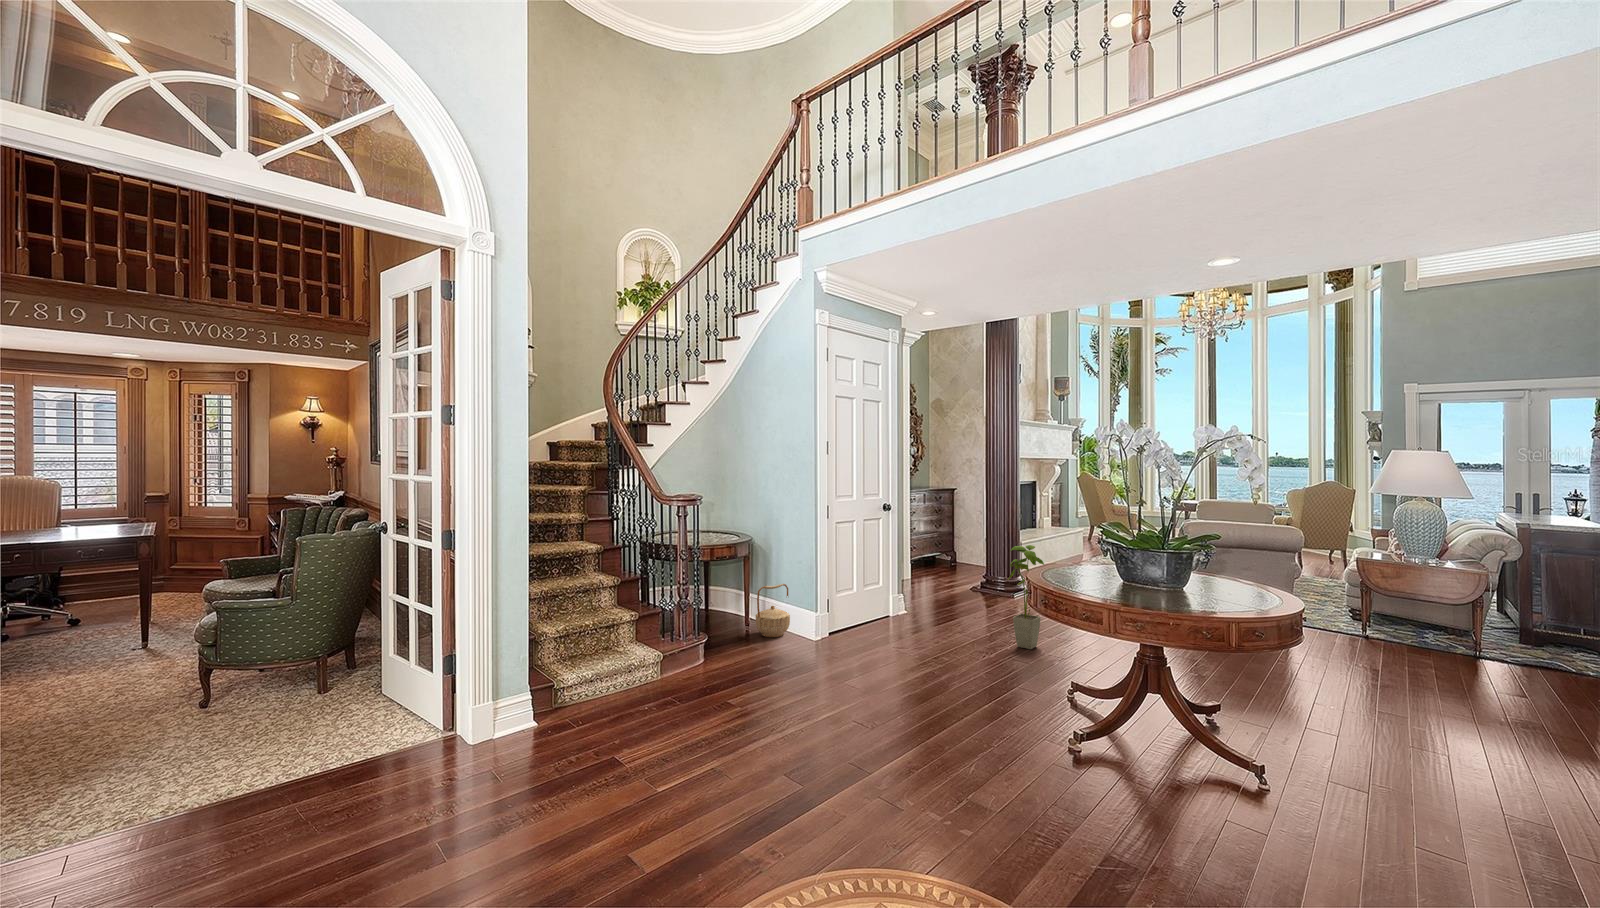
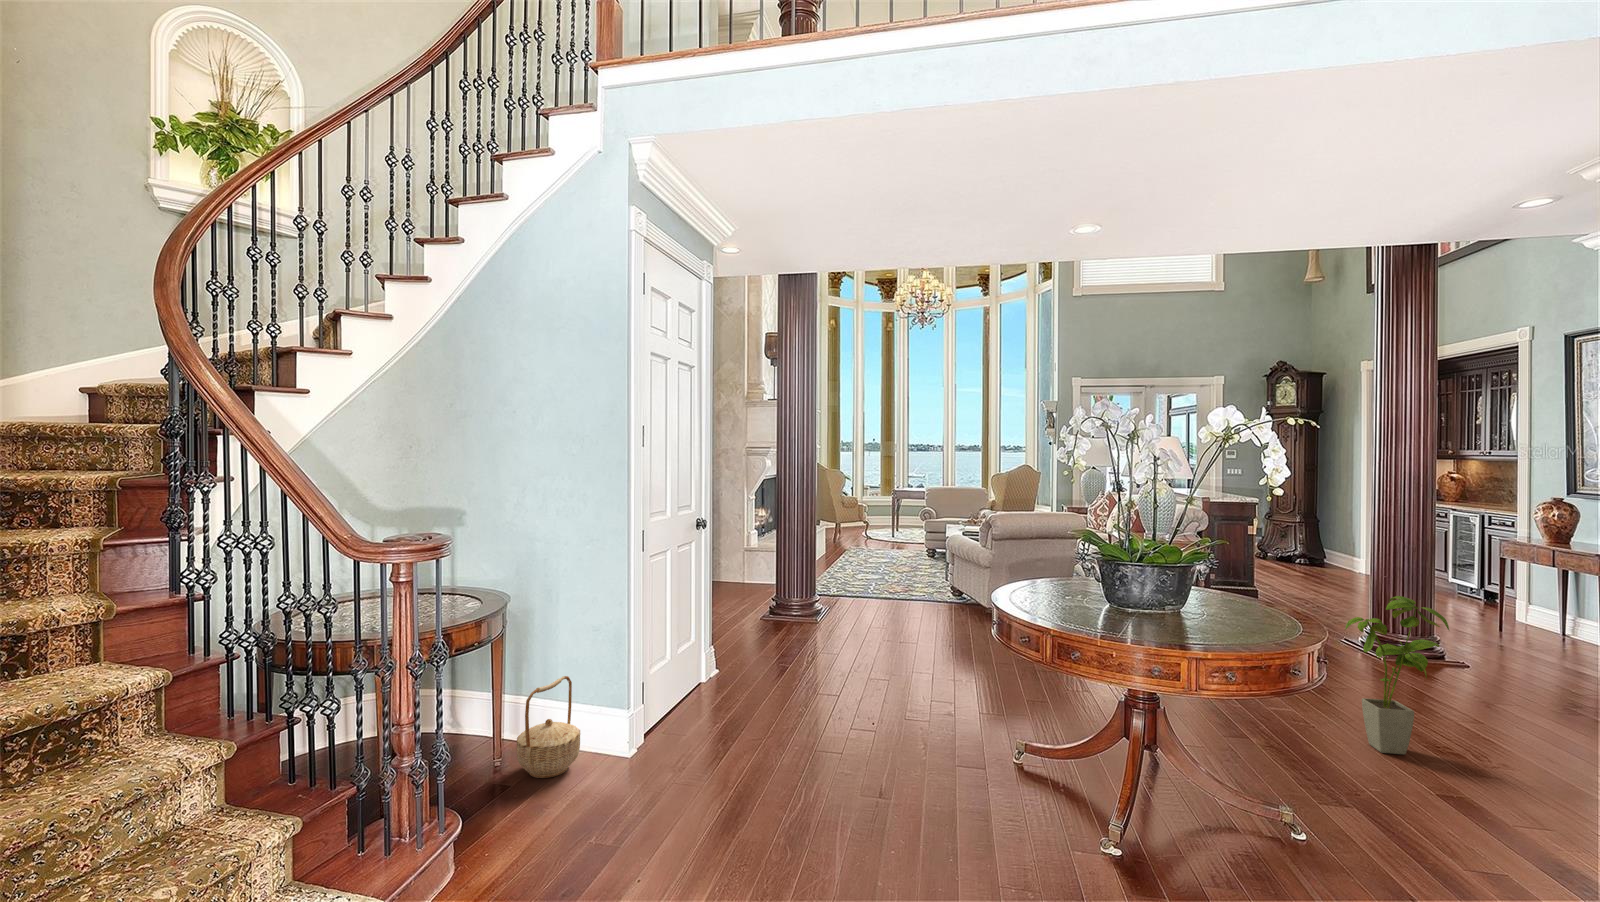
house plant: present [1008,545,1044,649] -> present [1345,596,1449,755]

